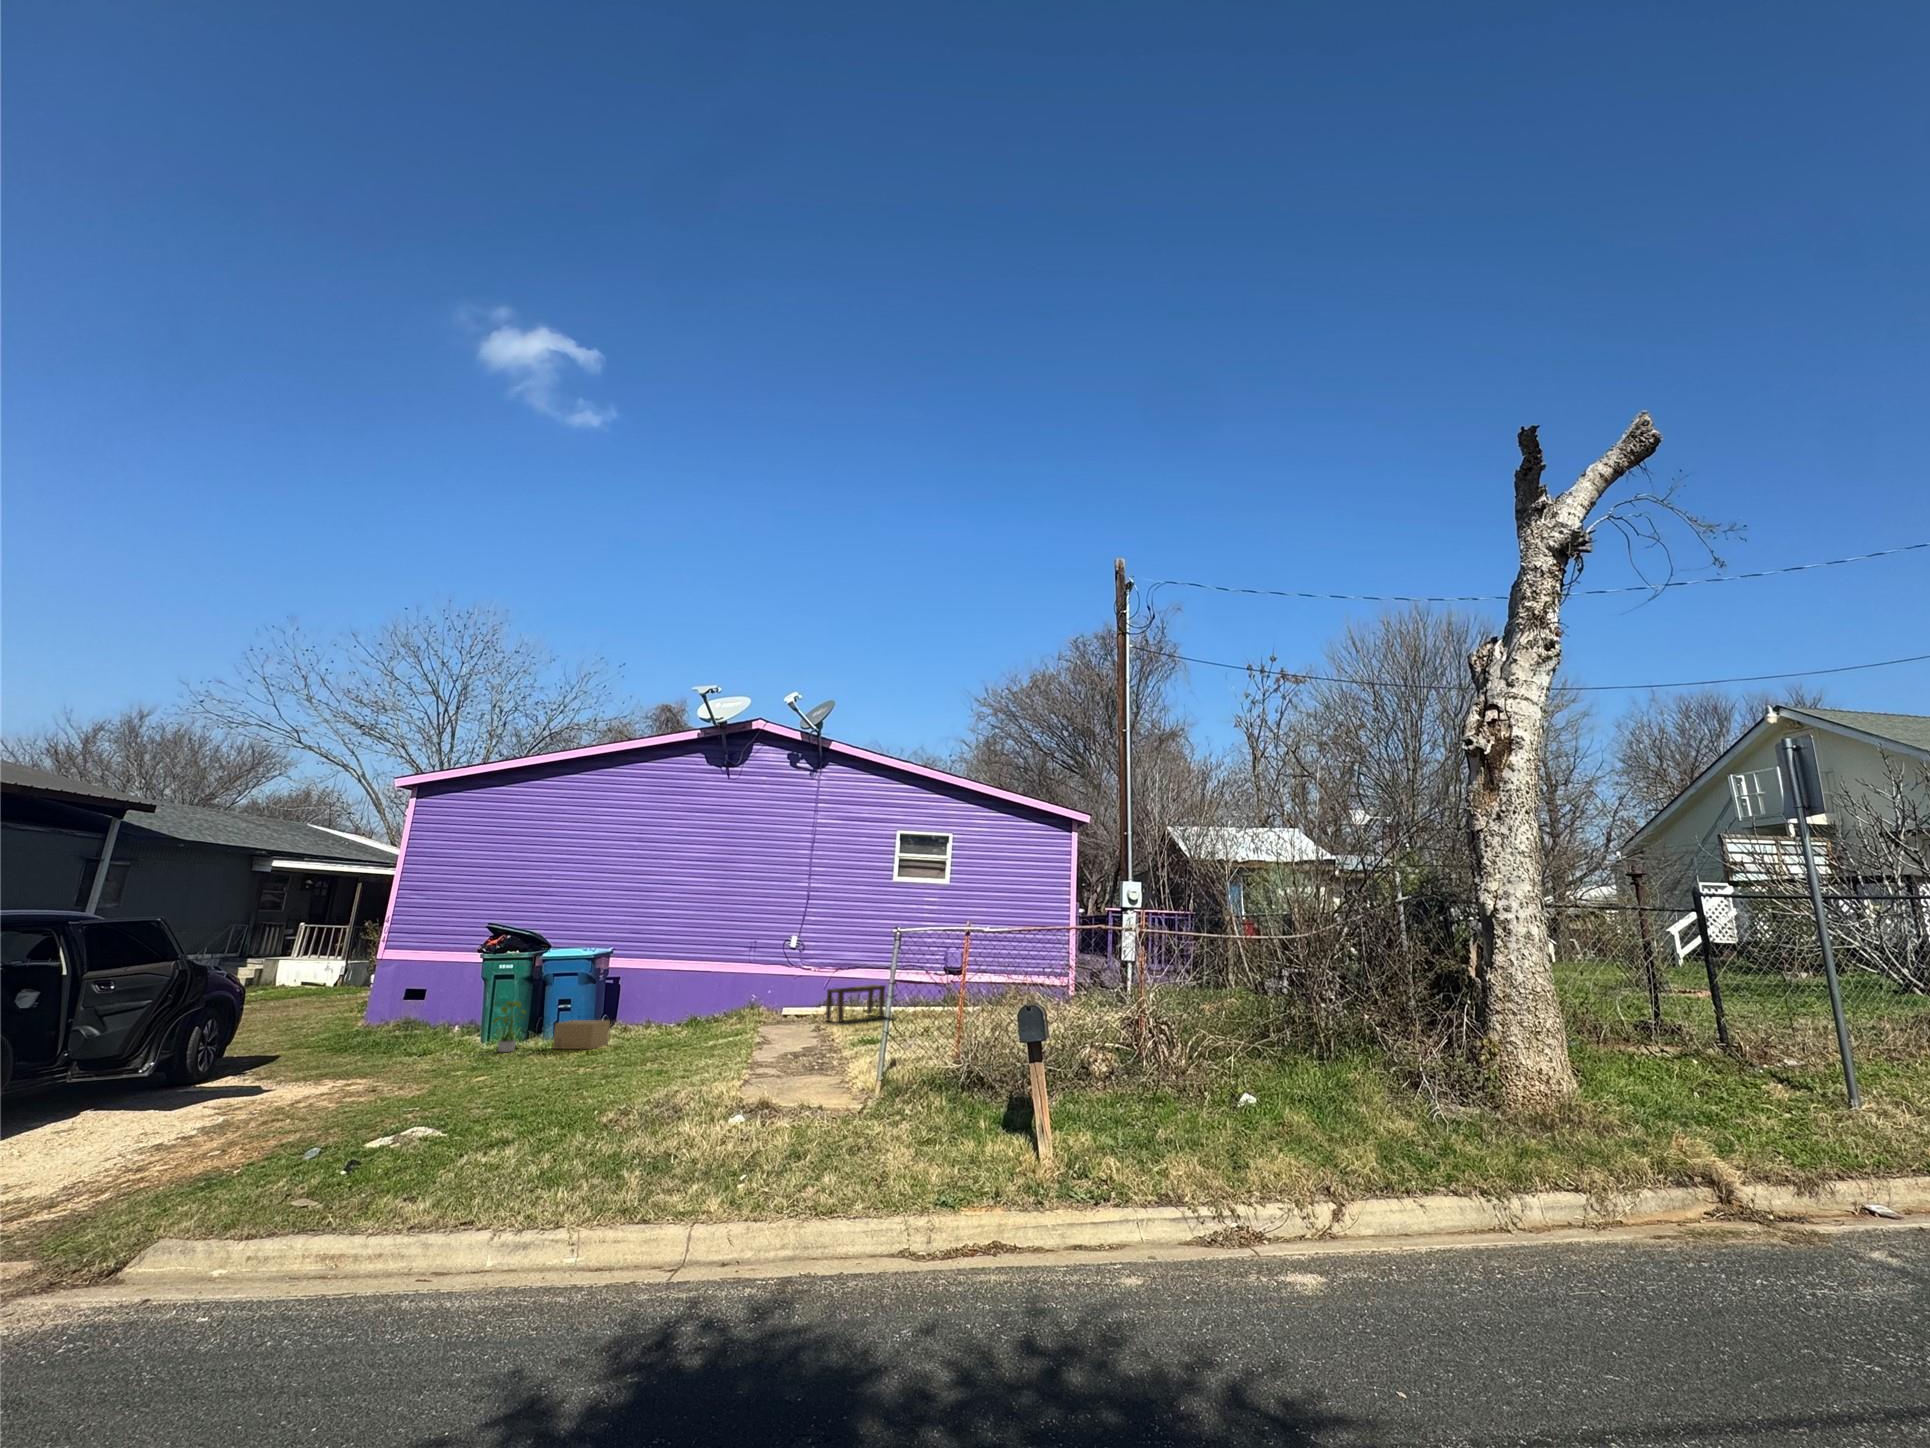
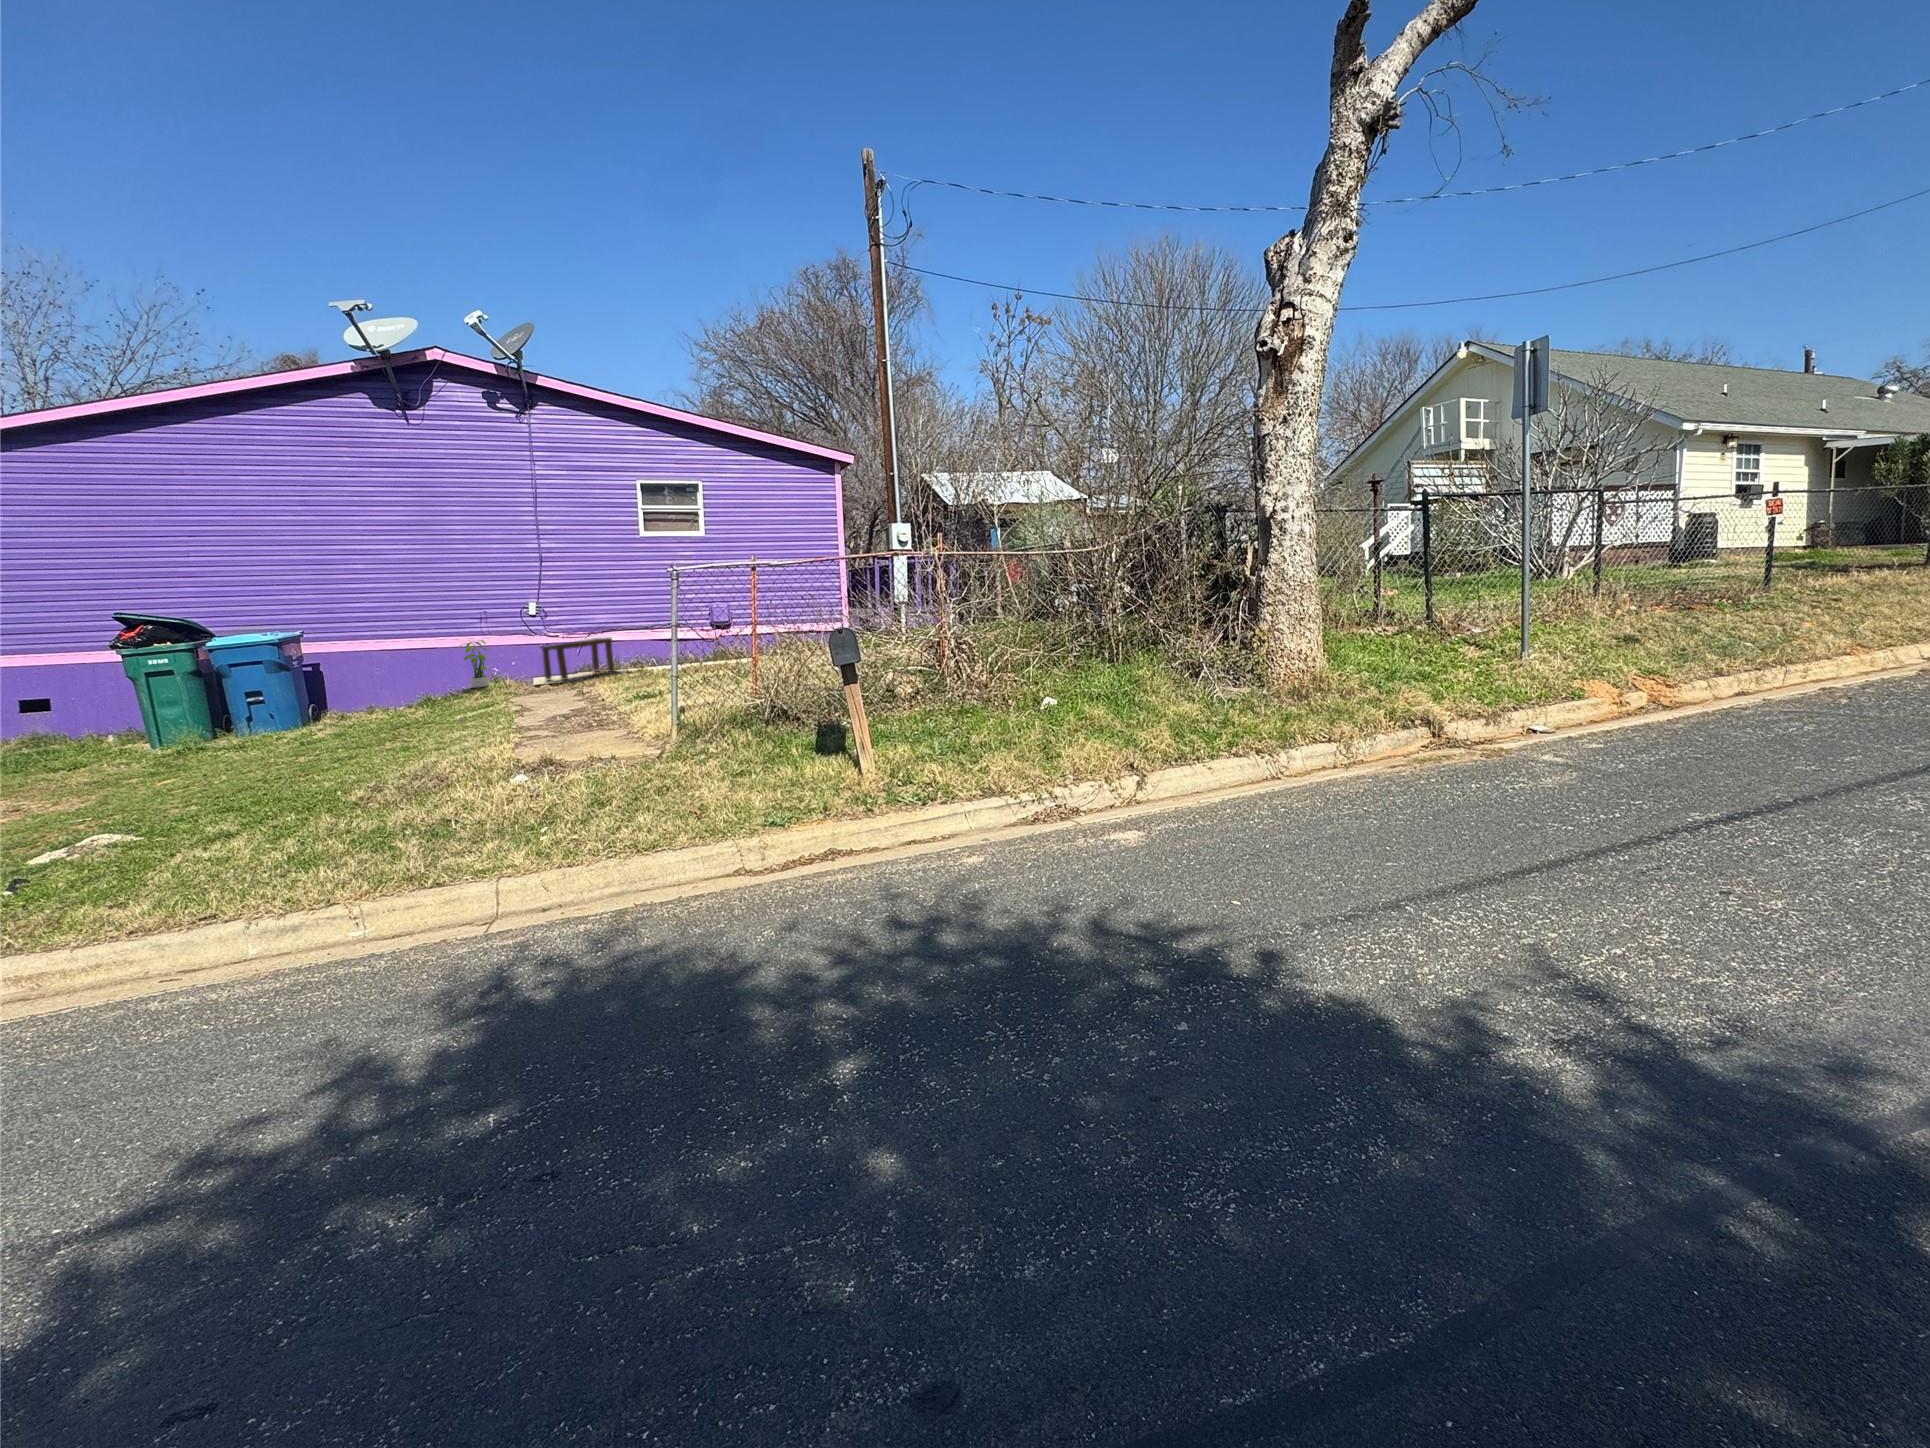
potted plant: present [493,1001,526,1052] -> present [457,640,488,688]
cardboard box: present [553,1020,610,1049] -> none [193,702,274,740]

